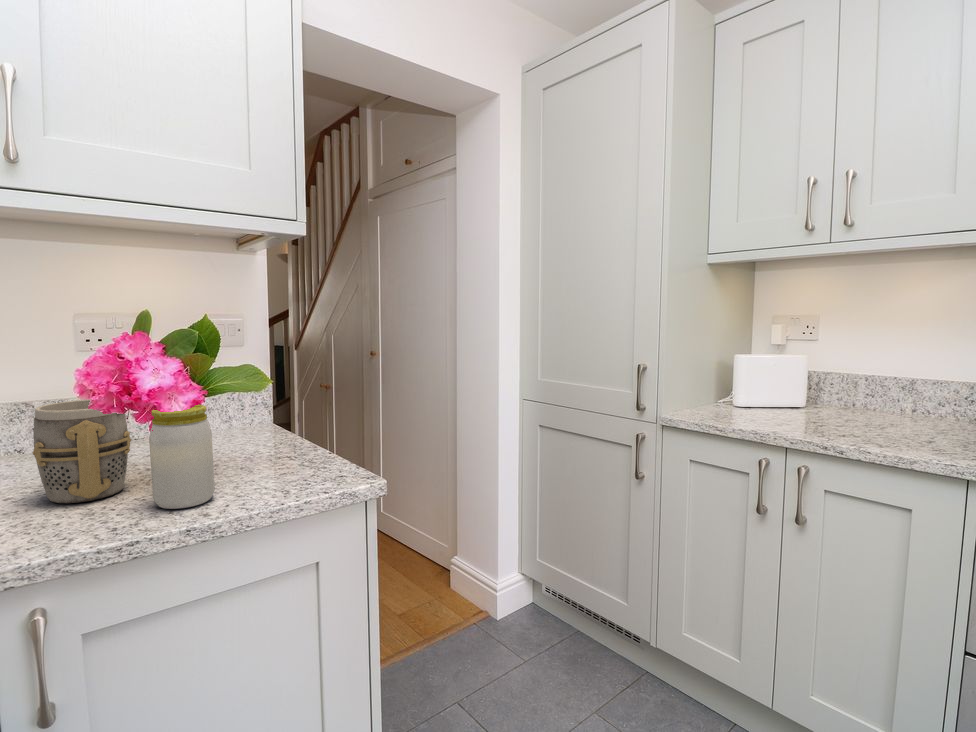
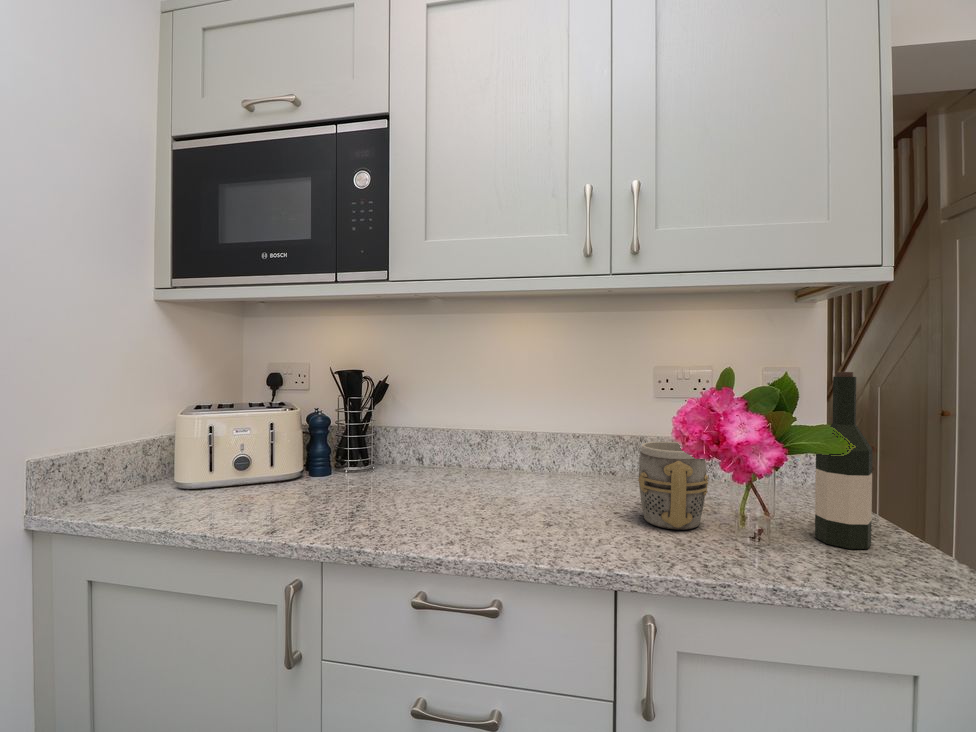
wine bottle: none [241,311,292,475] -> present [815,372,873,549]
jar: present [149,405,215,509] -> none [732,459,793,563]

